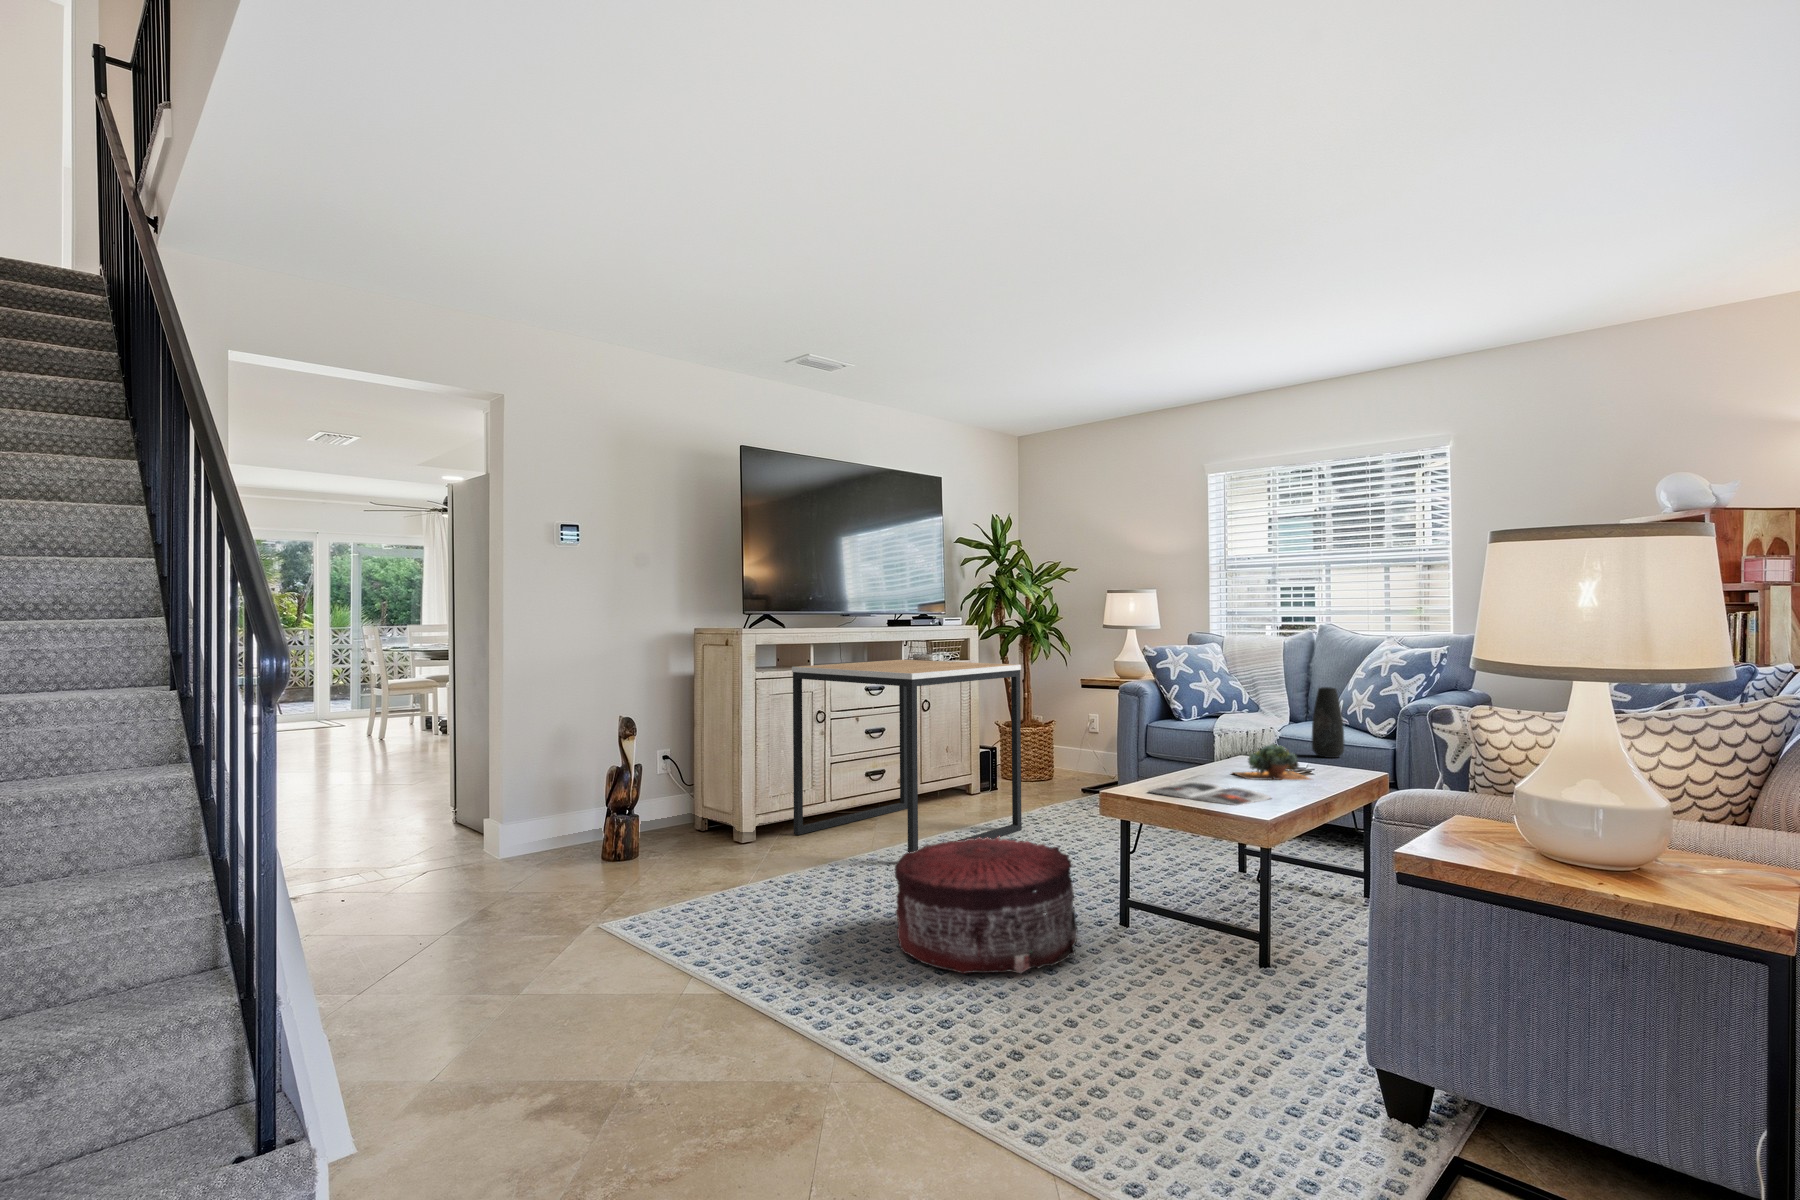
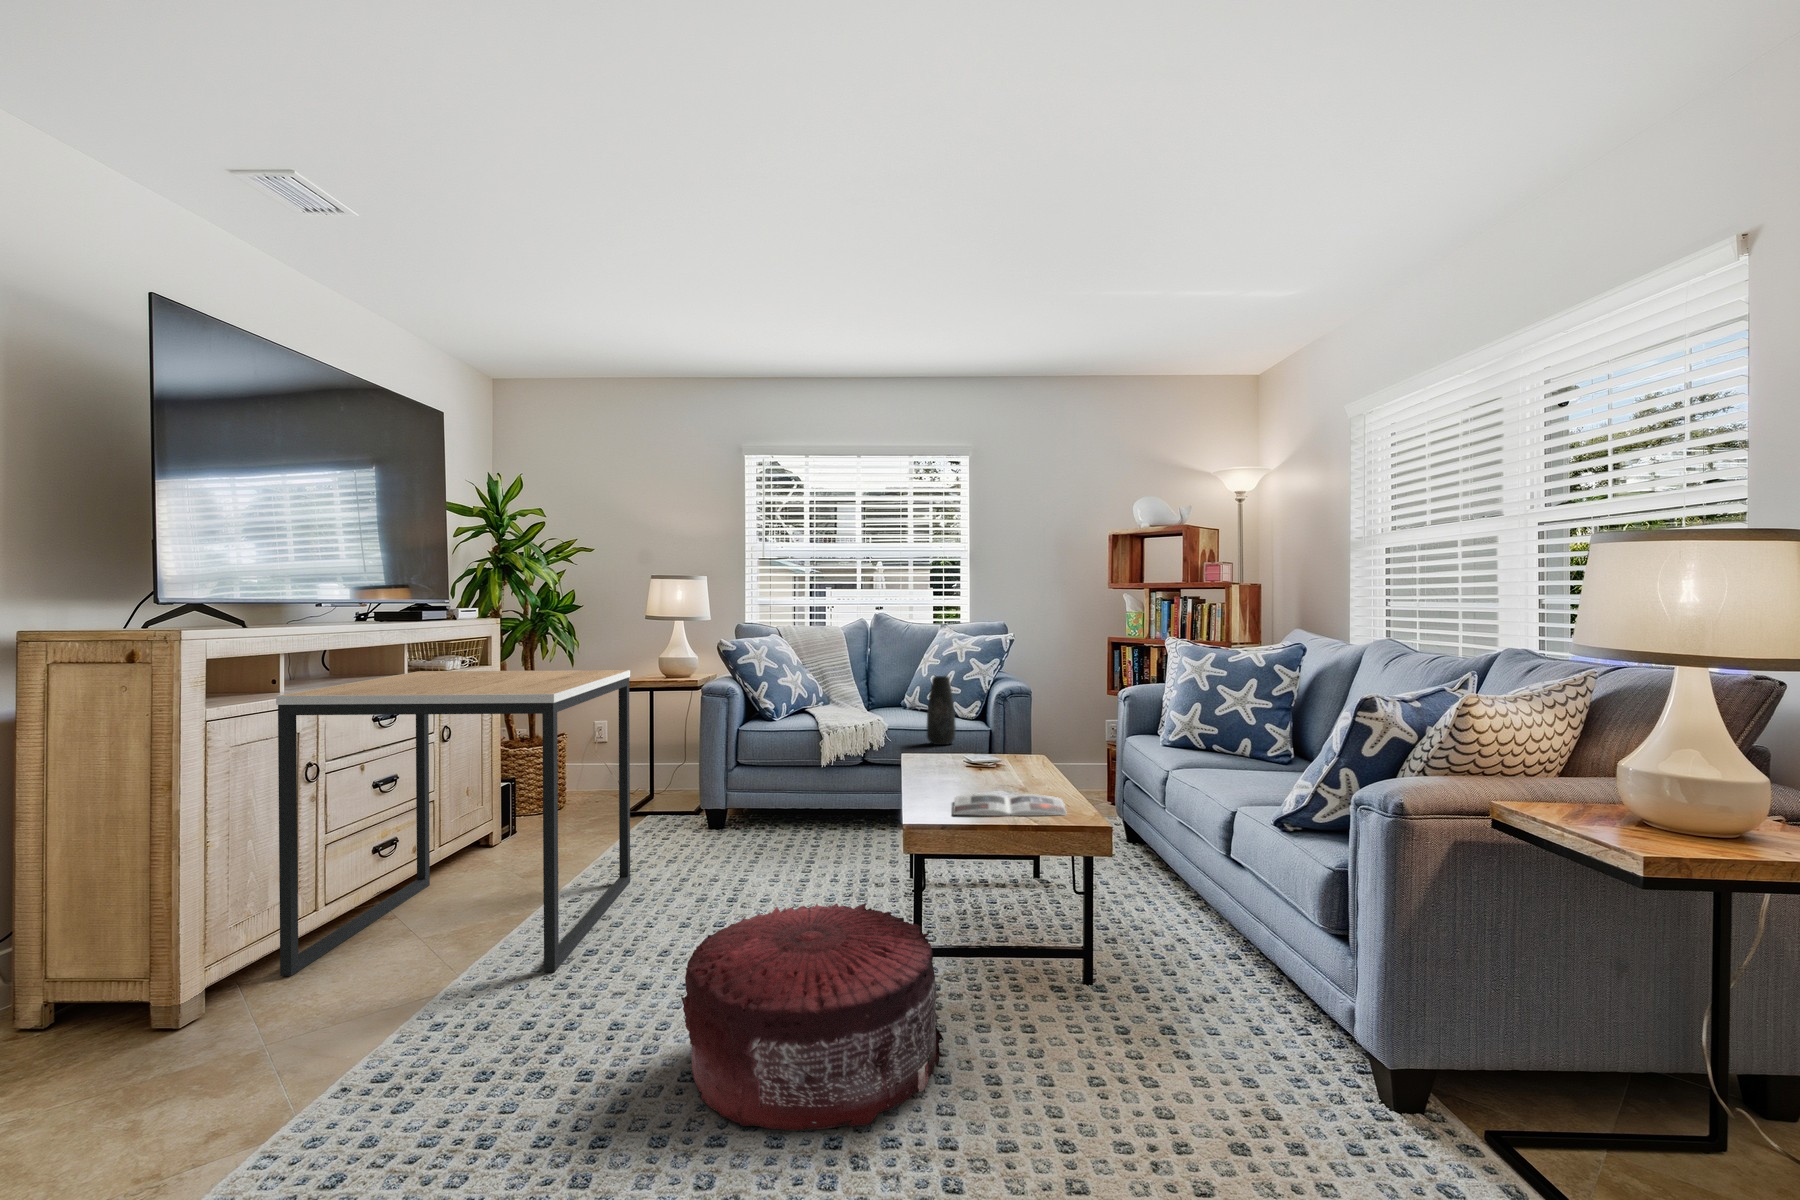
succulent plant: present [1233,744,1311,780] -> none [938,739,1016,783]

